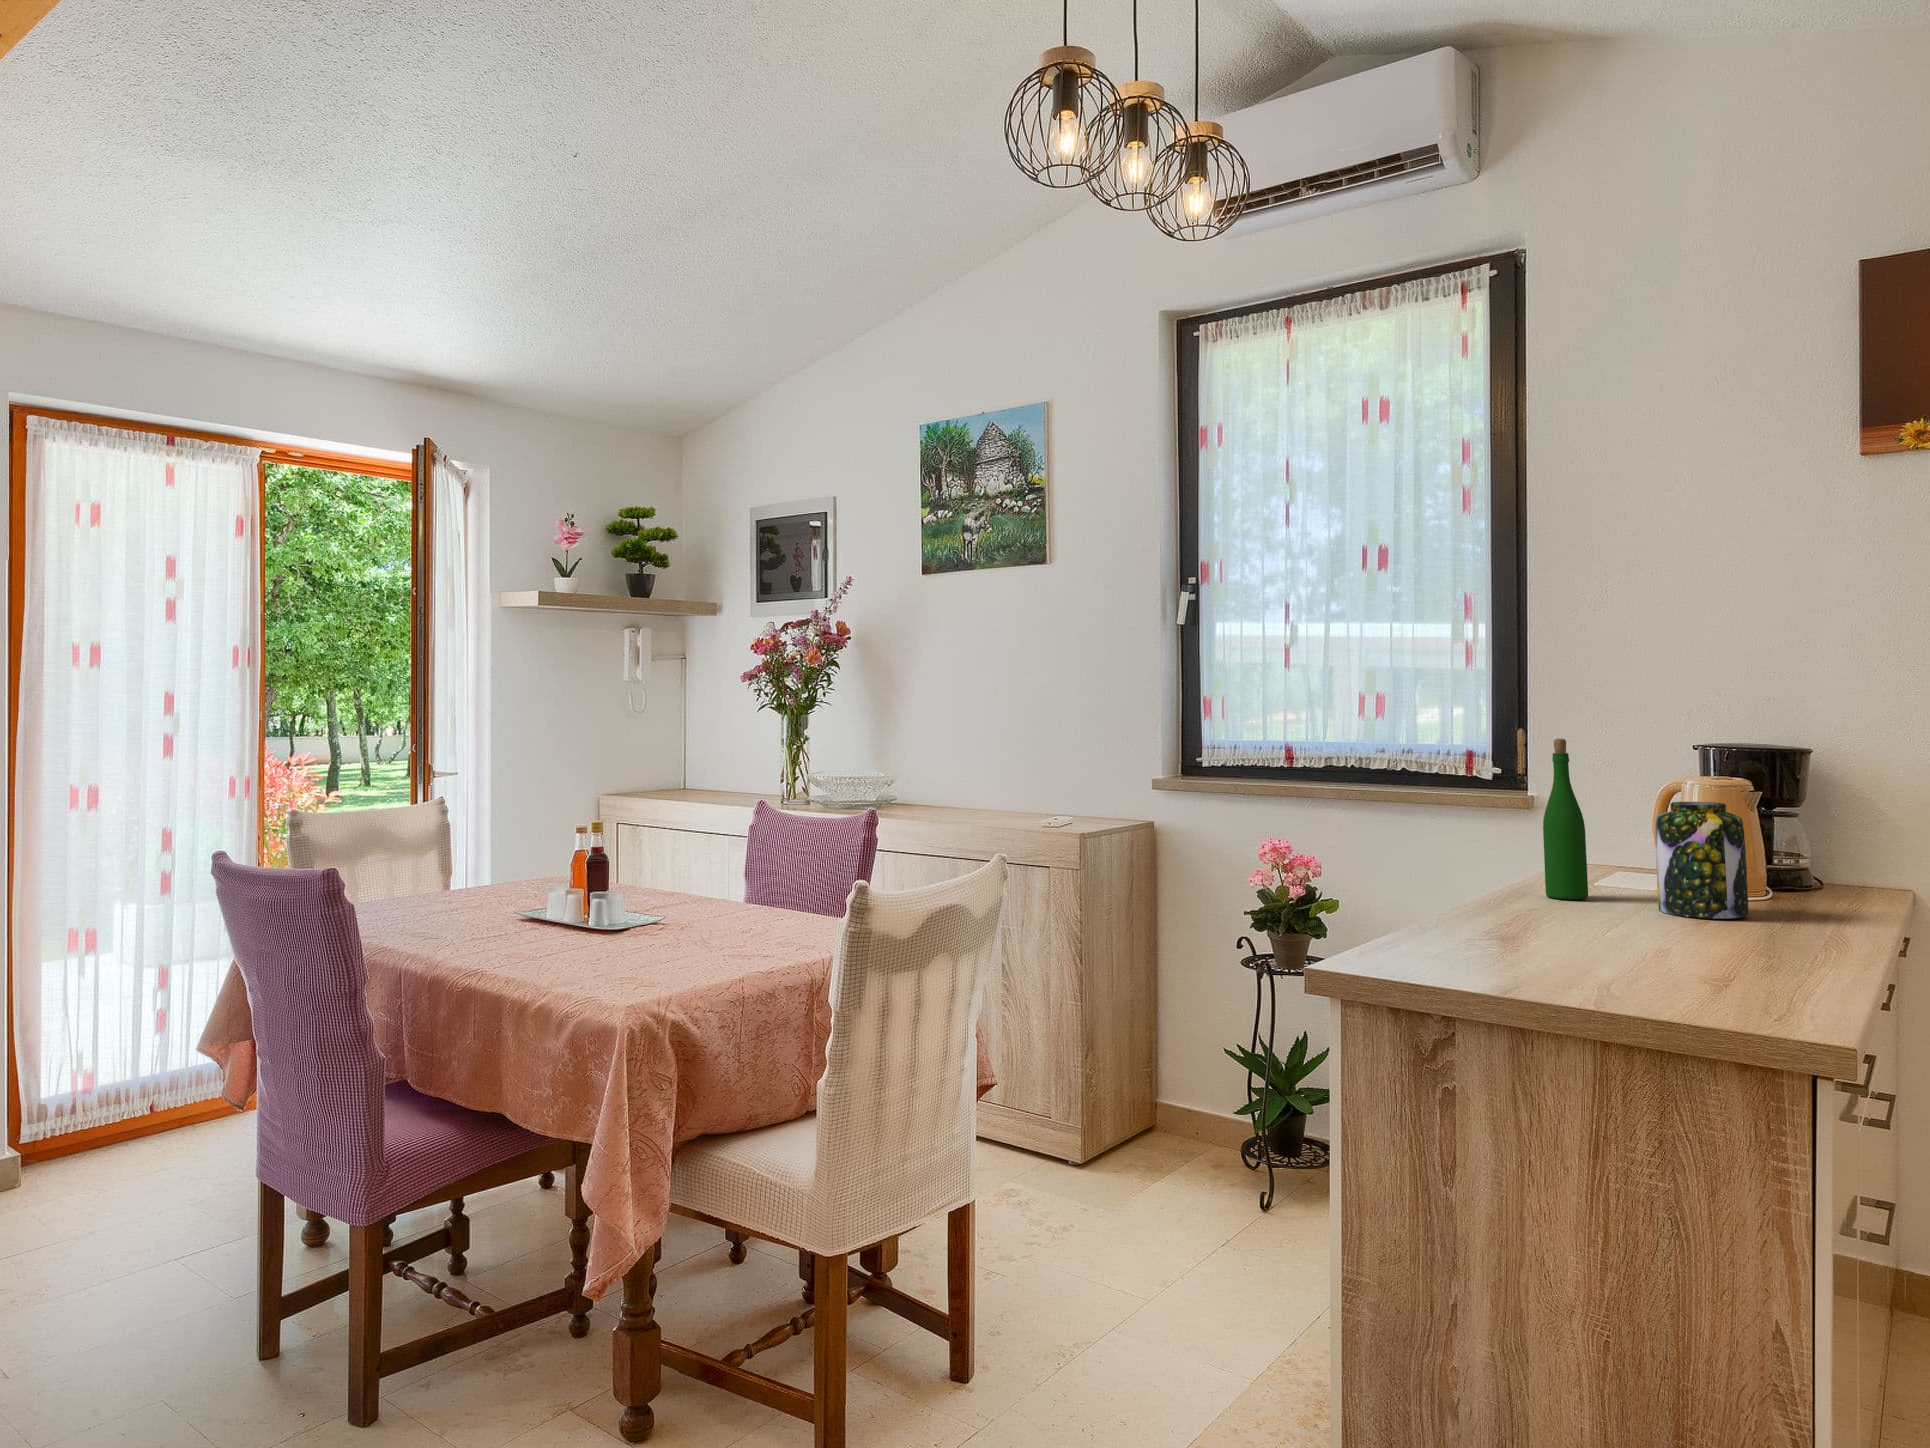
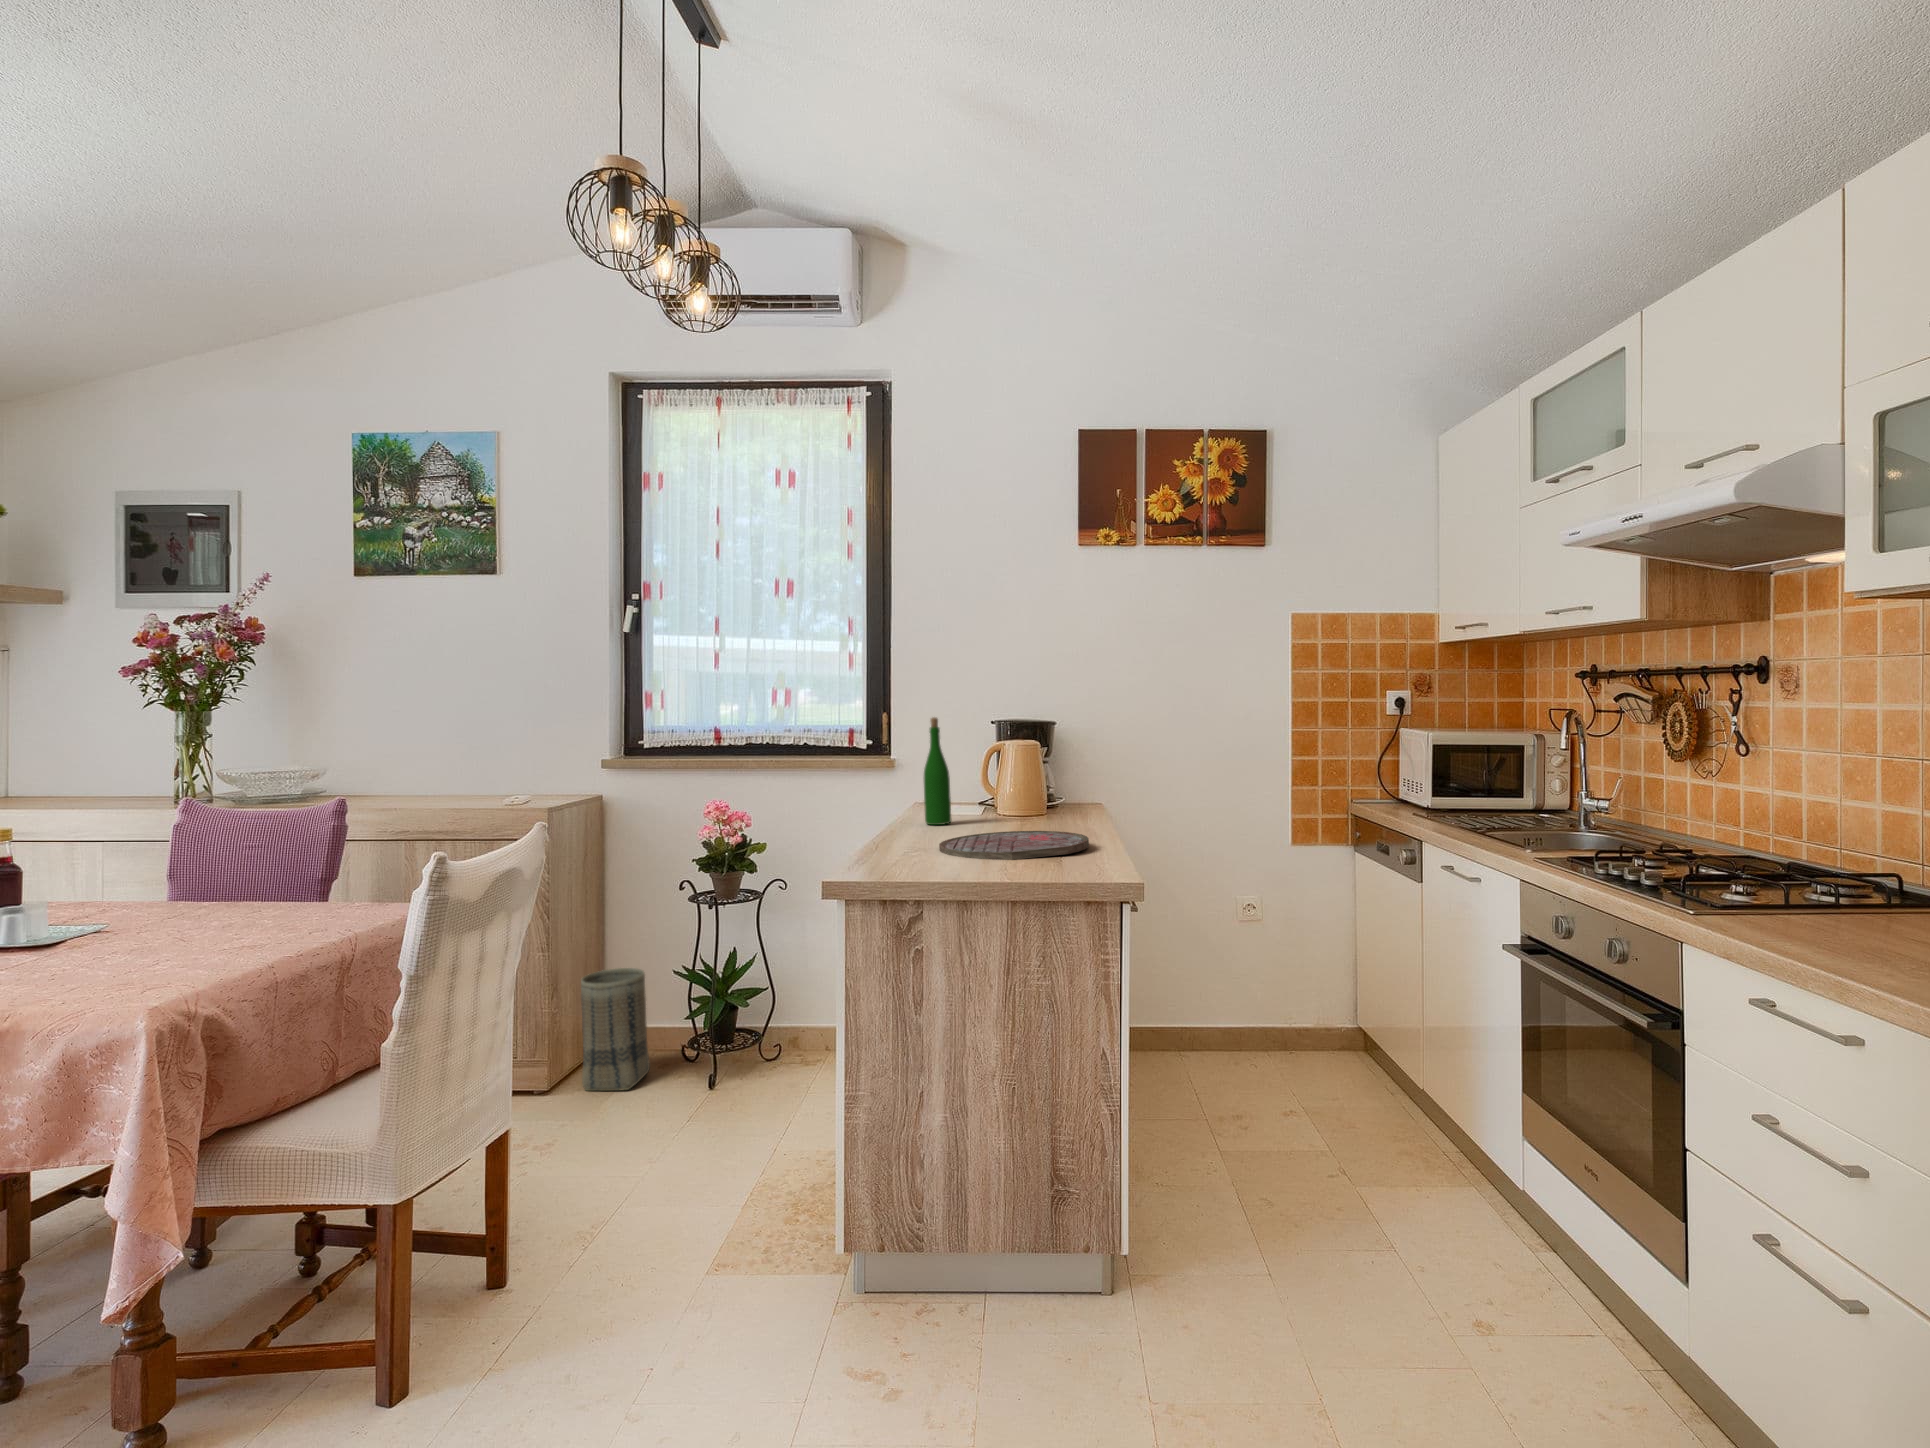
jar: present [1655,802,1749,919] -> none [992,755,1042,828]
cutting board: none [1526,922,1804,975] -> present [939,831,1089,860]
basket: none [1121,1029,1201,1179] -> present [581,968,650,1091]

